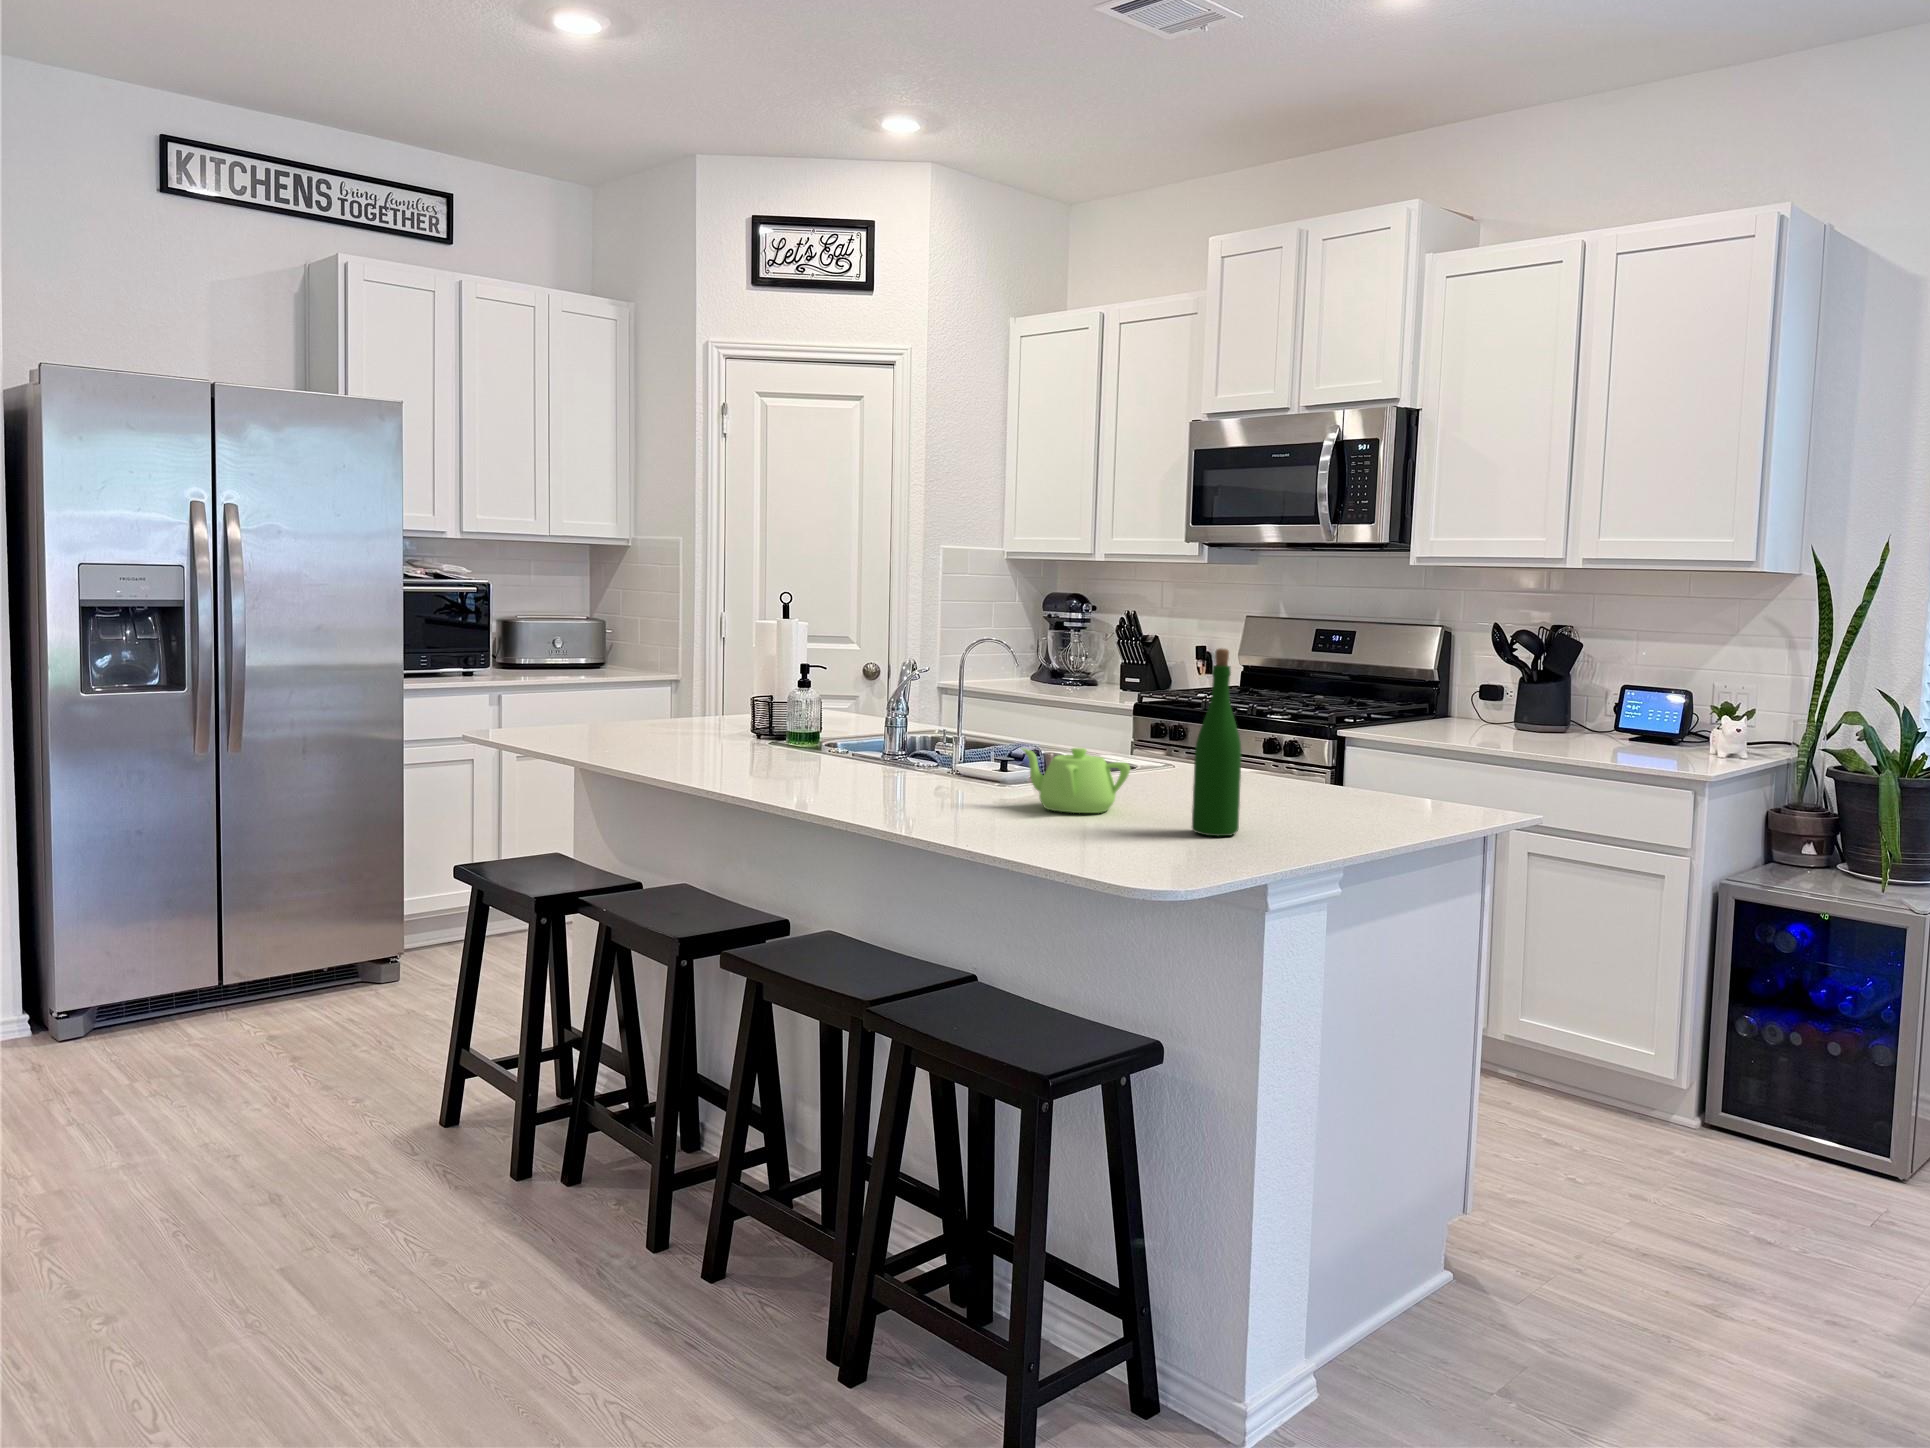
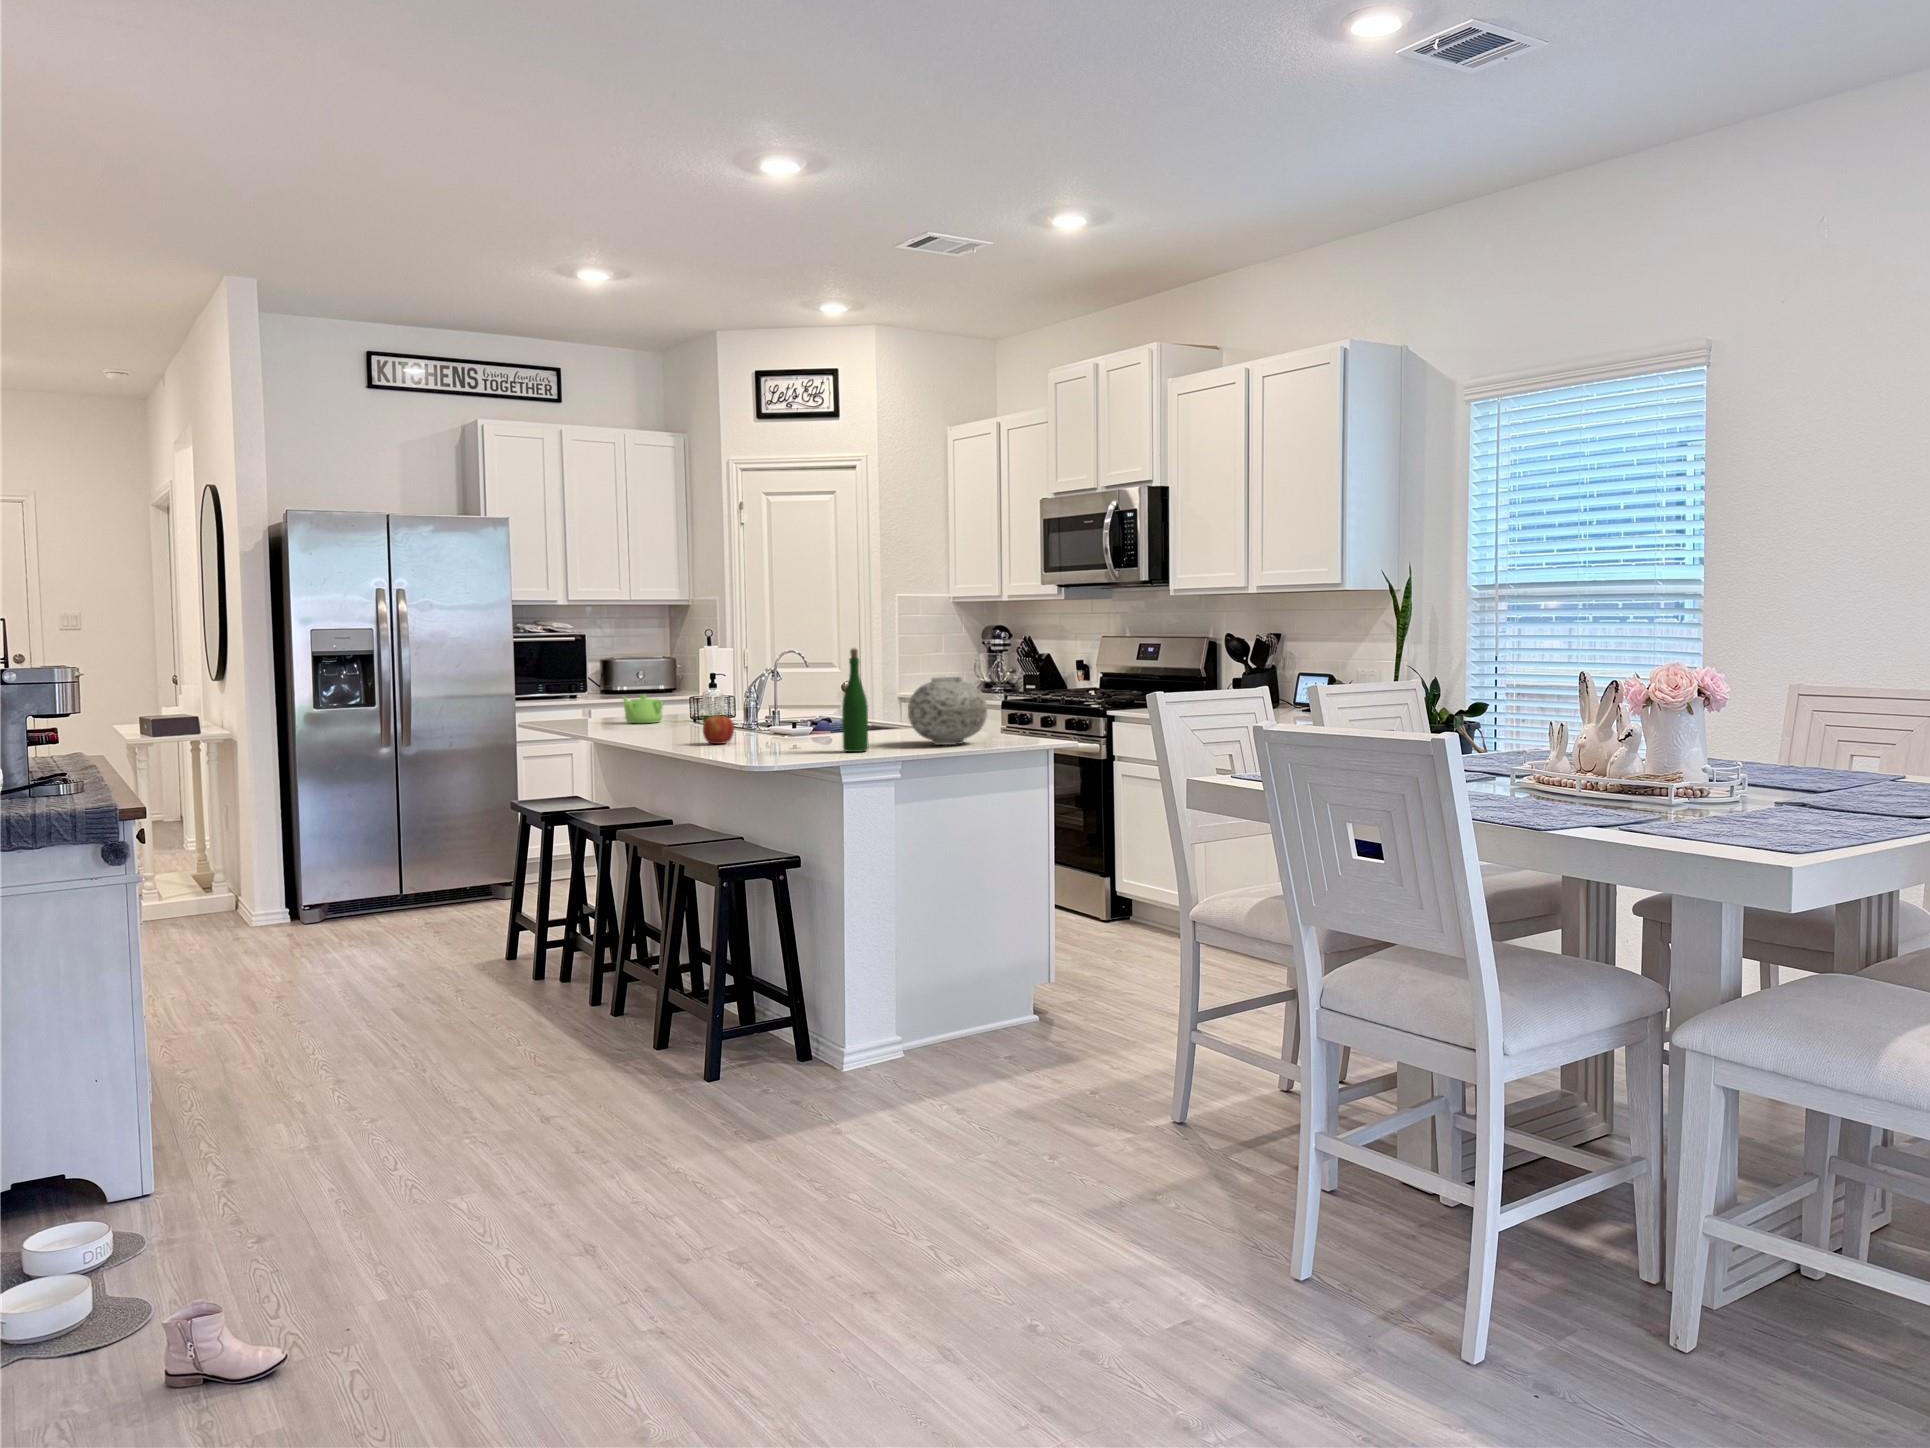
vase: none [1262,698,1402,817] -> present [908,677,987,745]
apple: none [879,746,932,802] -> present [703,715,734,744]
teapot: present [1022,748,1130,813] -> present [622,695,663,723]

